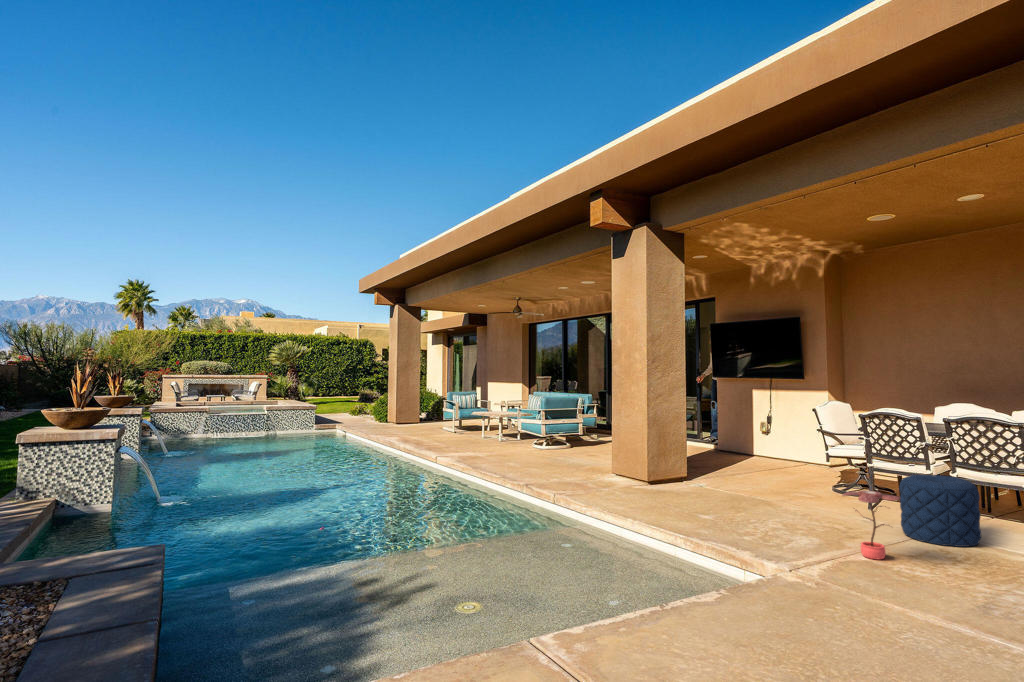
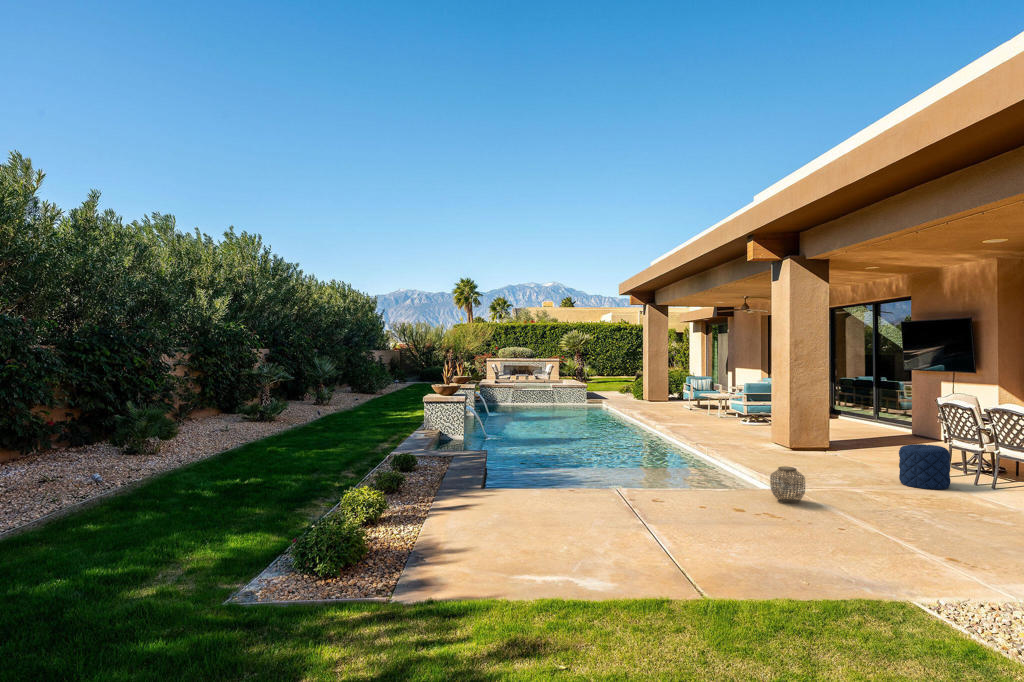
potted plant: present [842,490,900,560] -> none [830,446,861,486]
woven basket: none [877,557,962,643] -> present [770,467,805,503]

